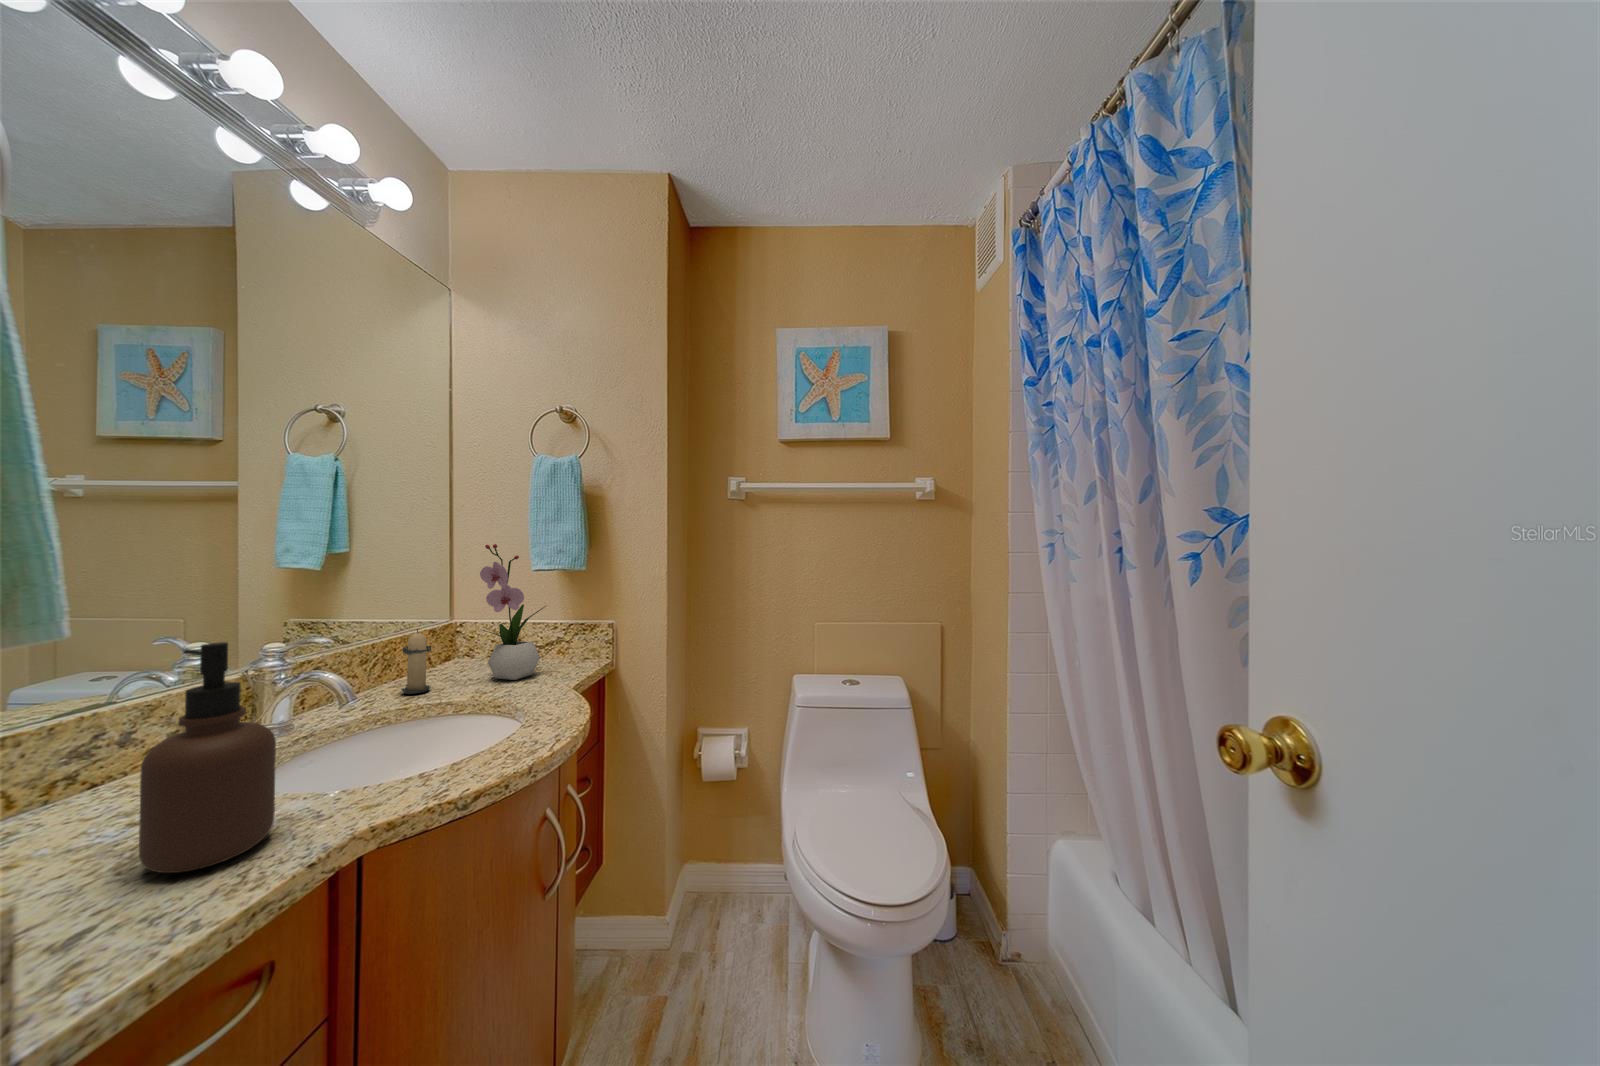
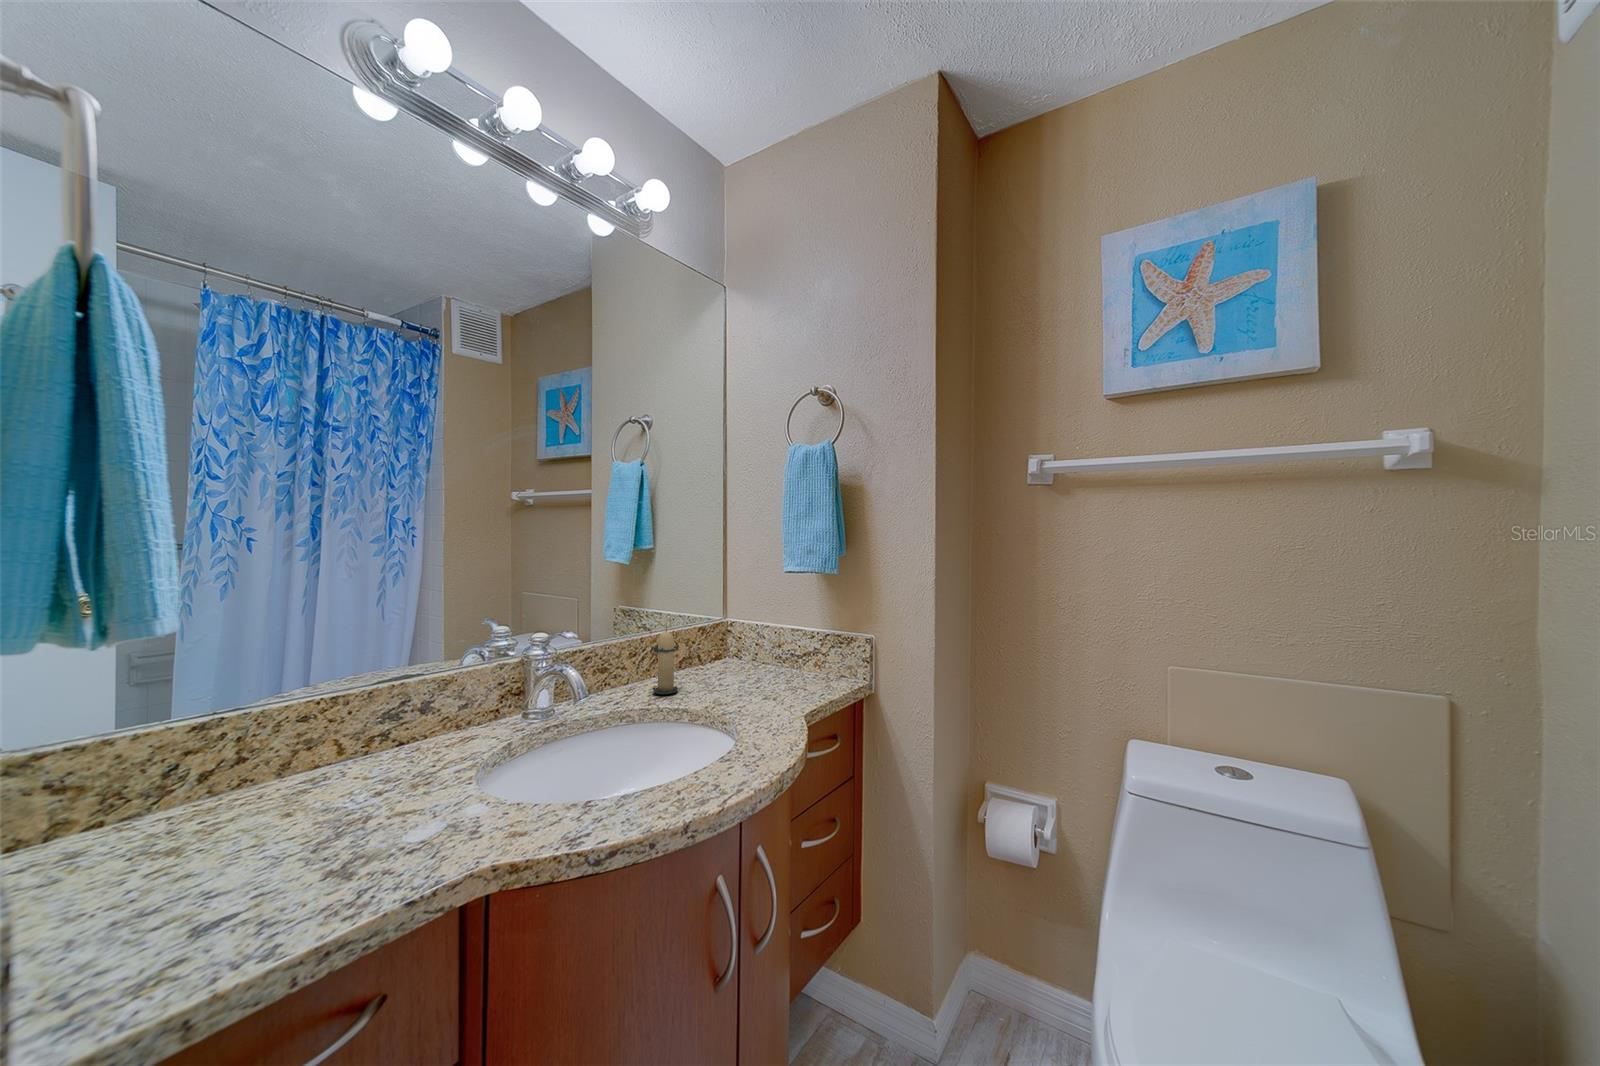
flower arrangement: present [480,544,546,680] -> none [721,539,790,693]
soap dispenser: present [139,642,276,873] -> none [311,632,430,869]

